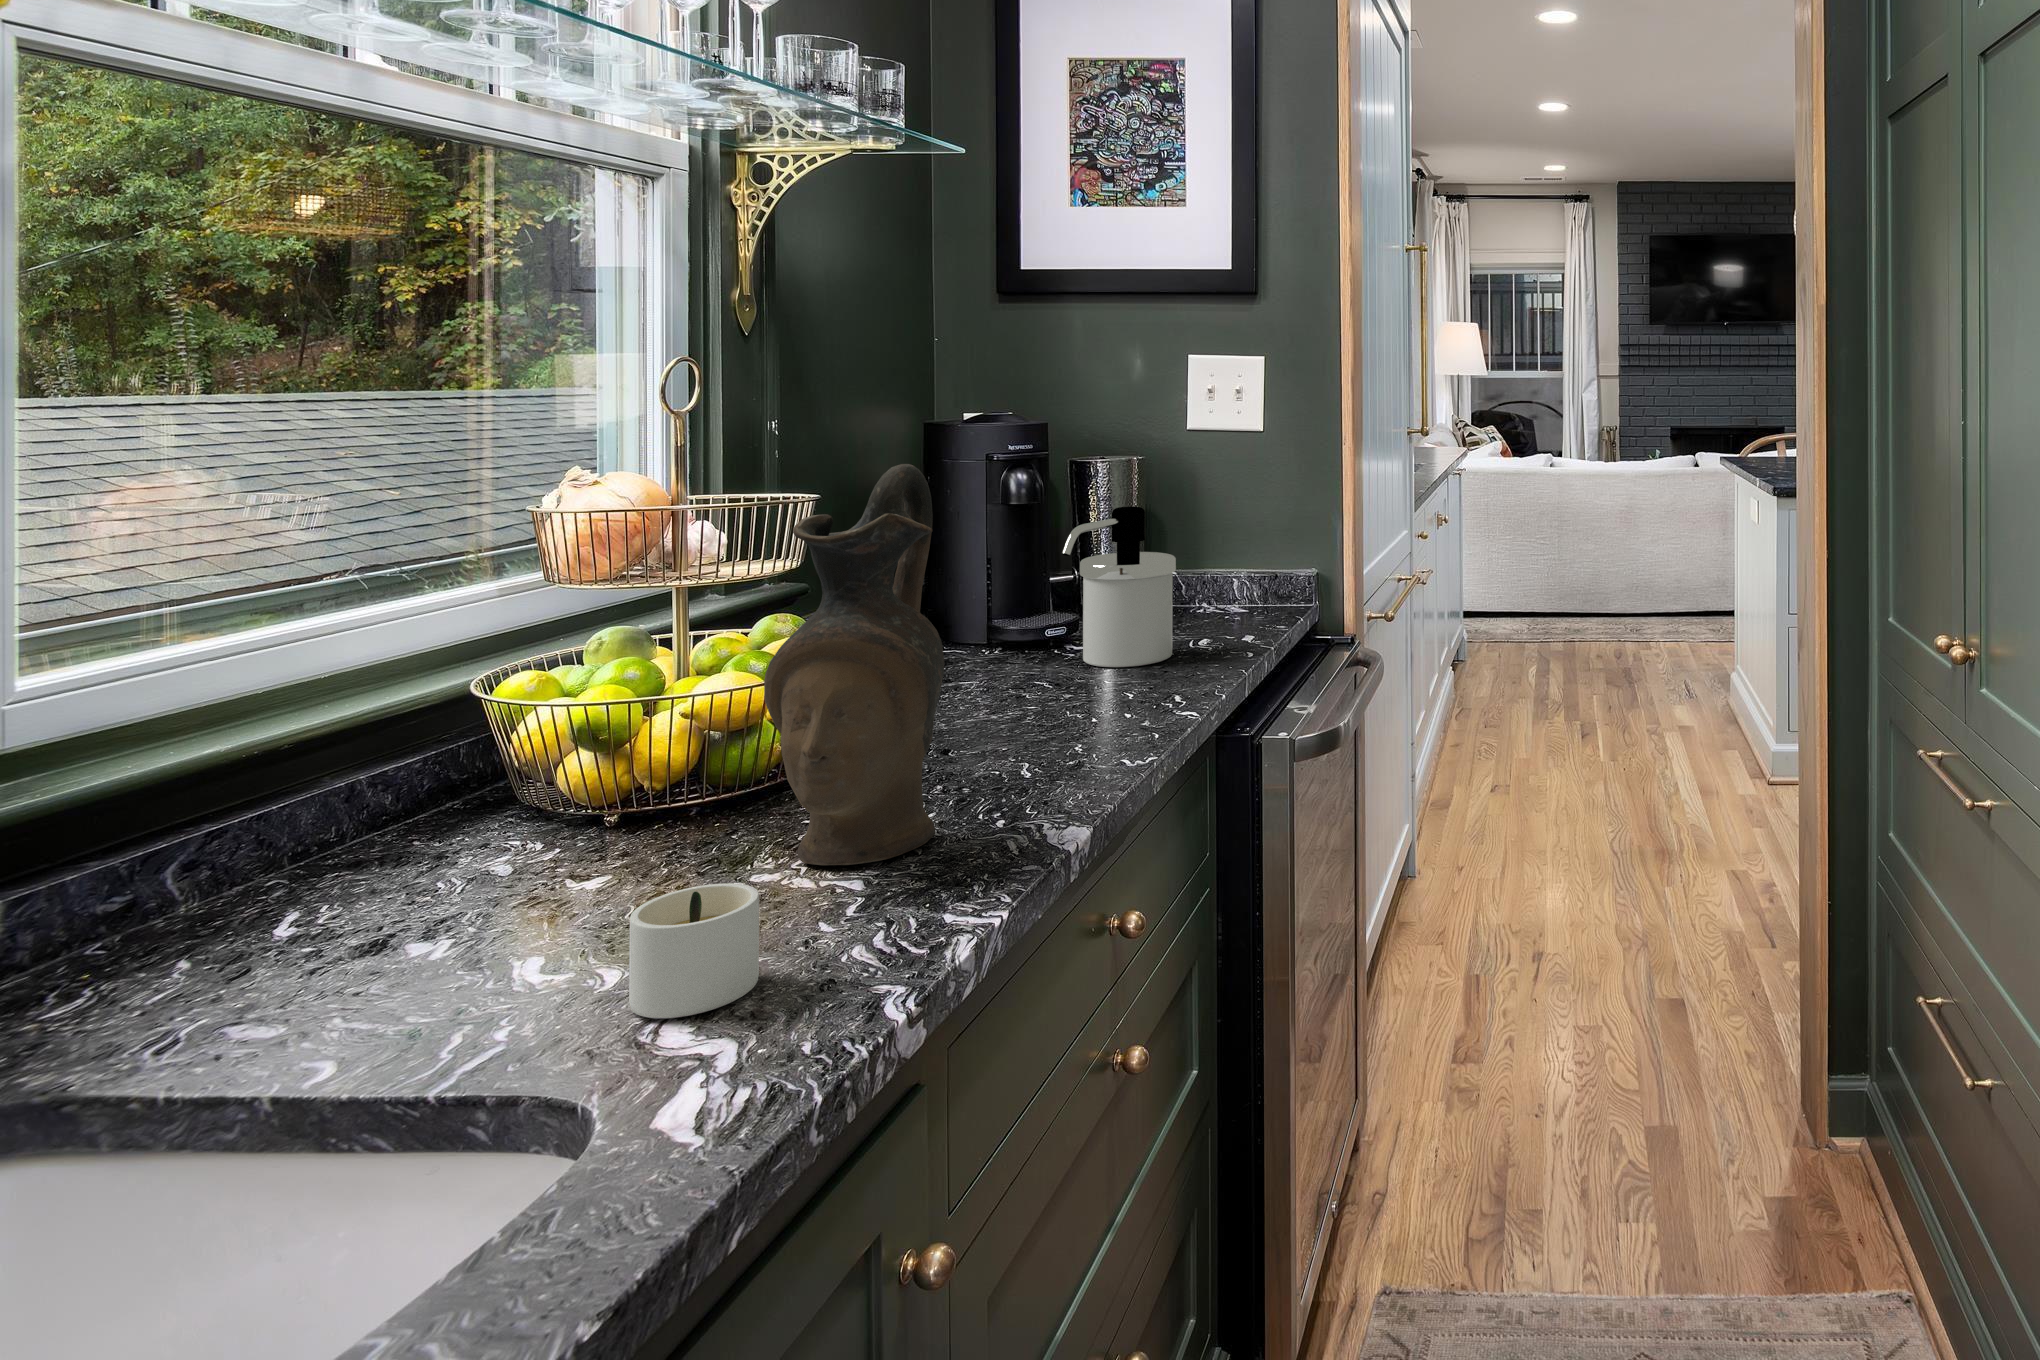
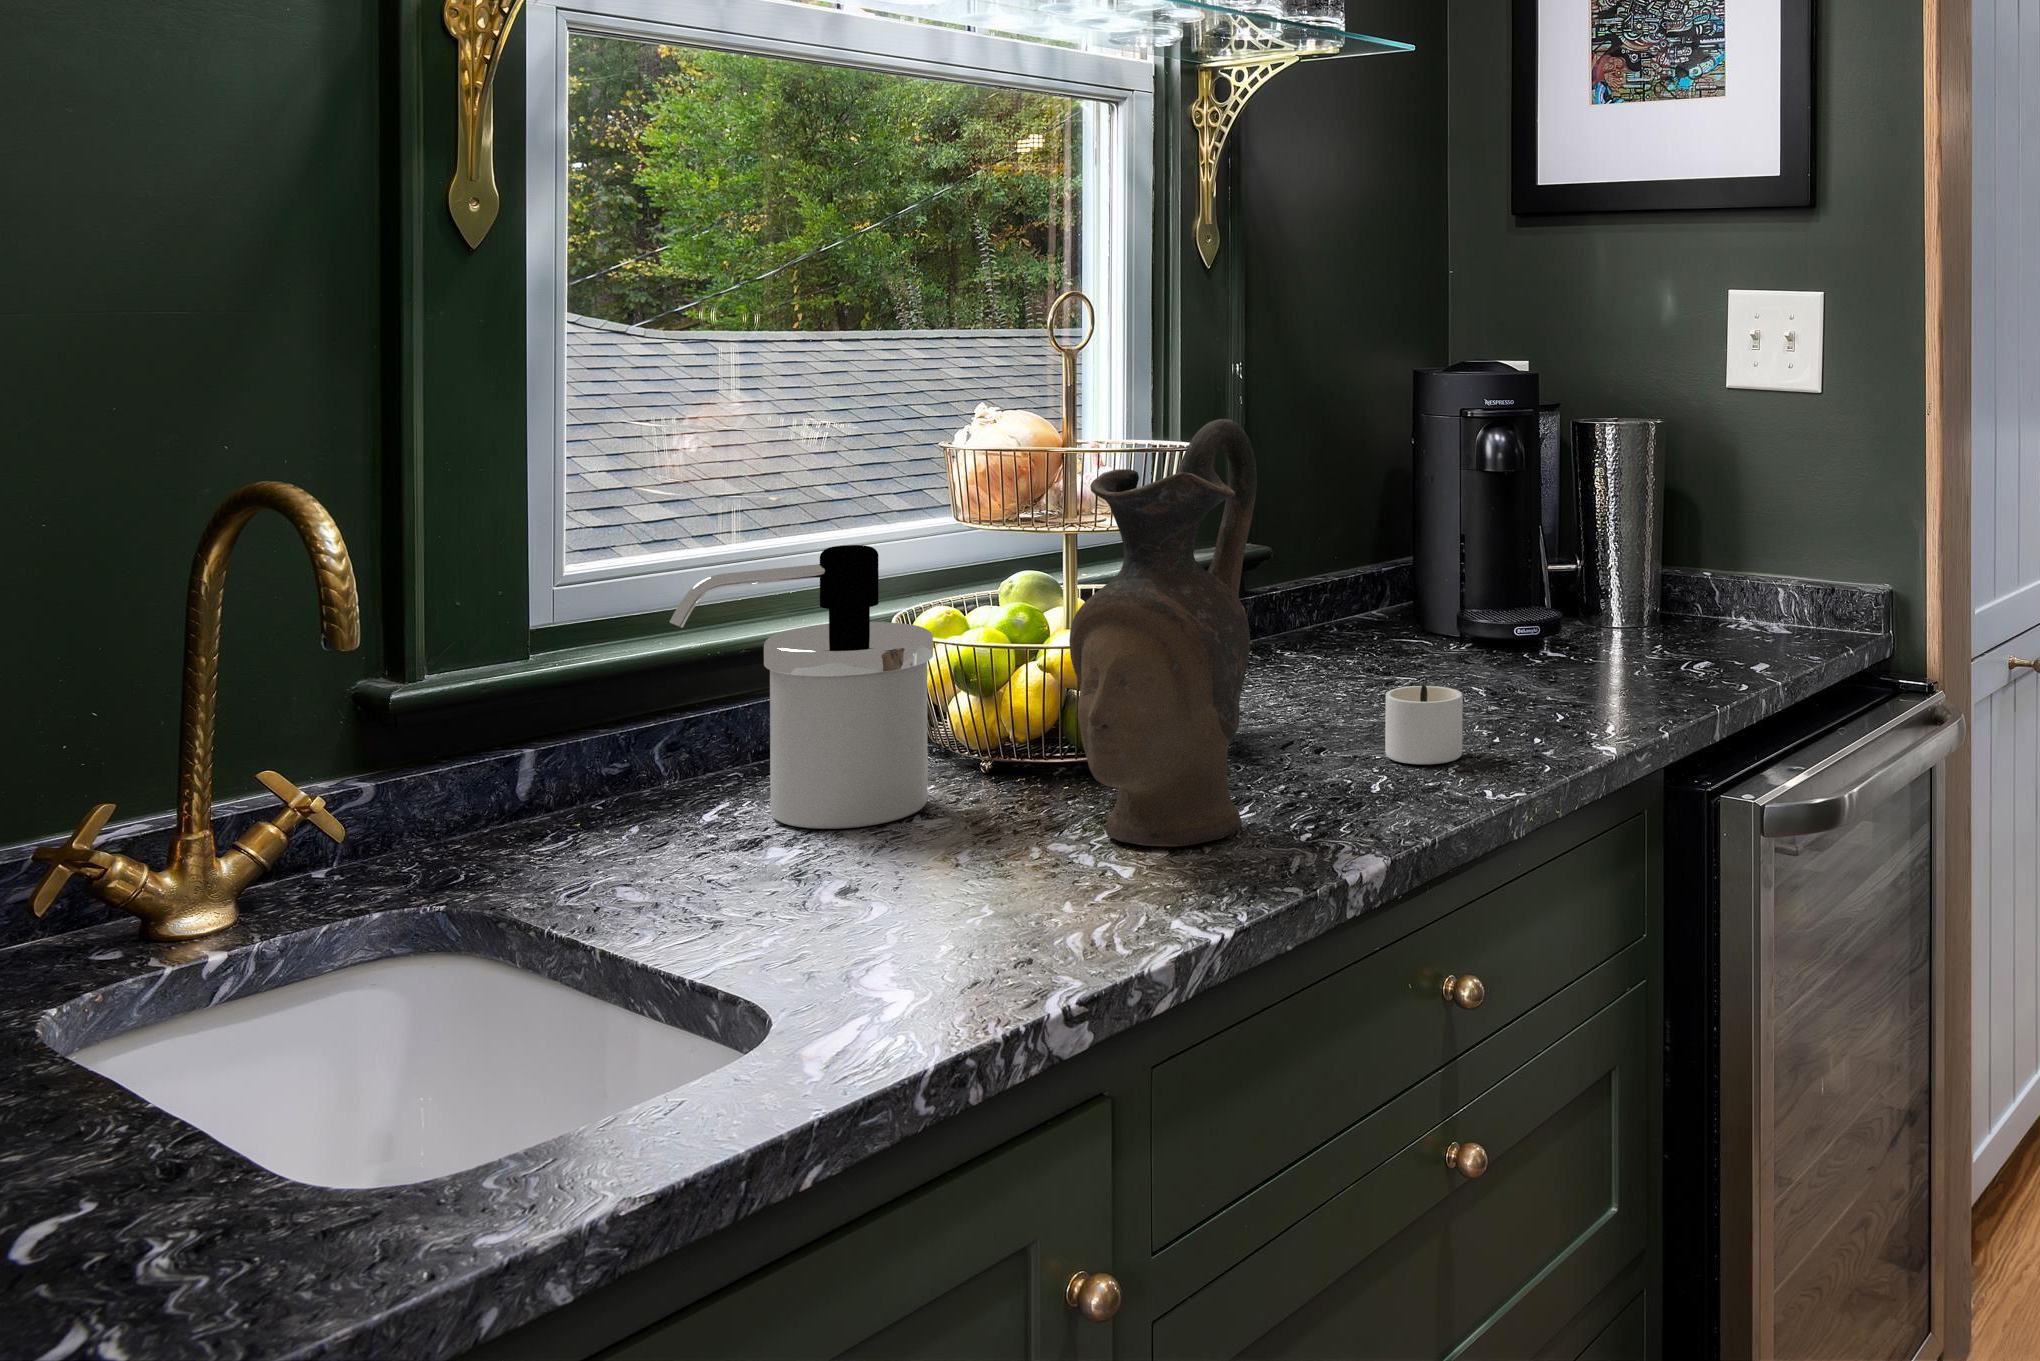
soap dispenser: present [1062,506,1176,667] -> present [670,545,933,829]
candle: present [629,883,759,1018] -> present [1385,685,1463,764]

